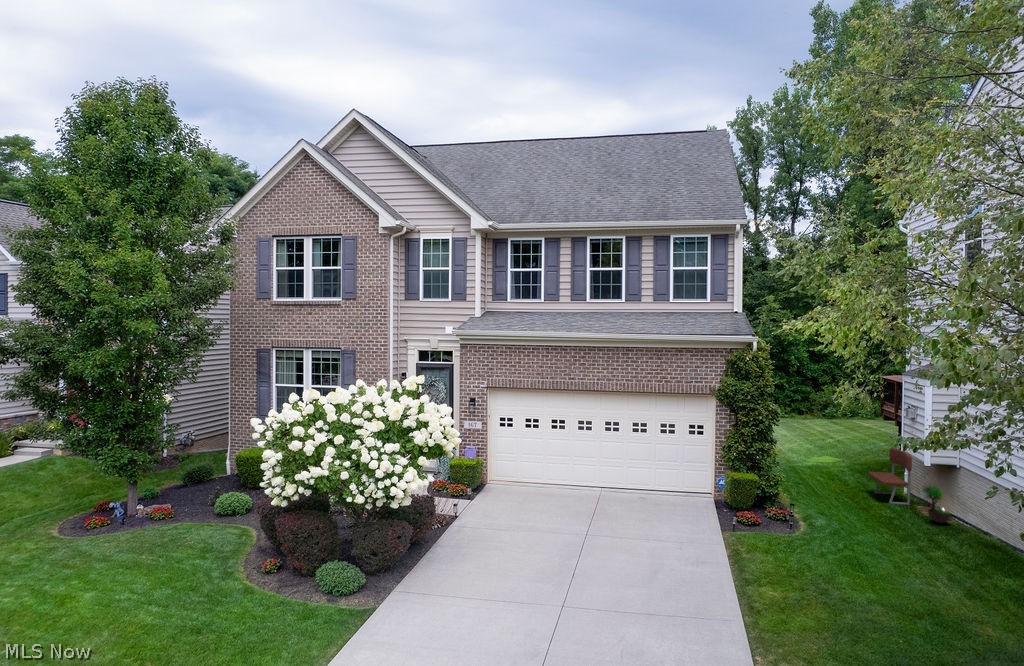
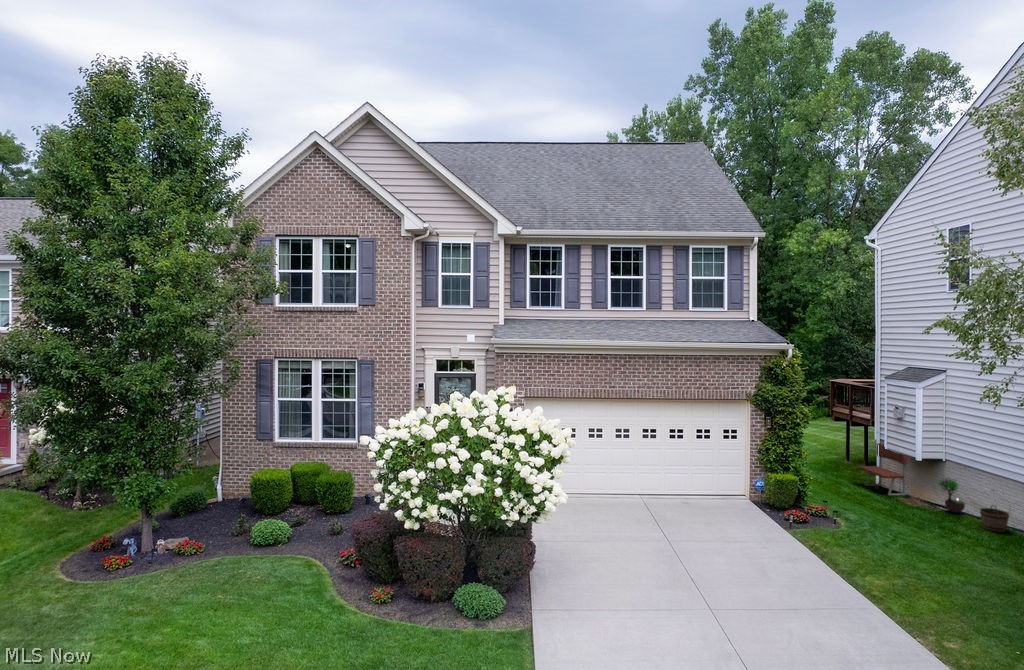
bucket: none [949,515,979,543] -> present [980,506,1009,532]

